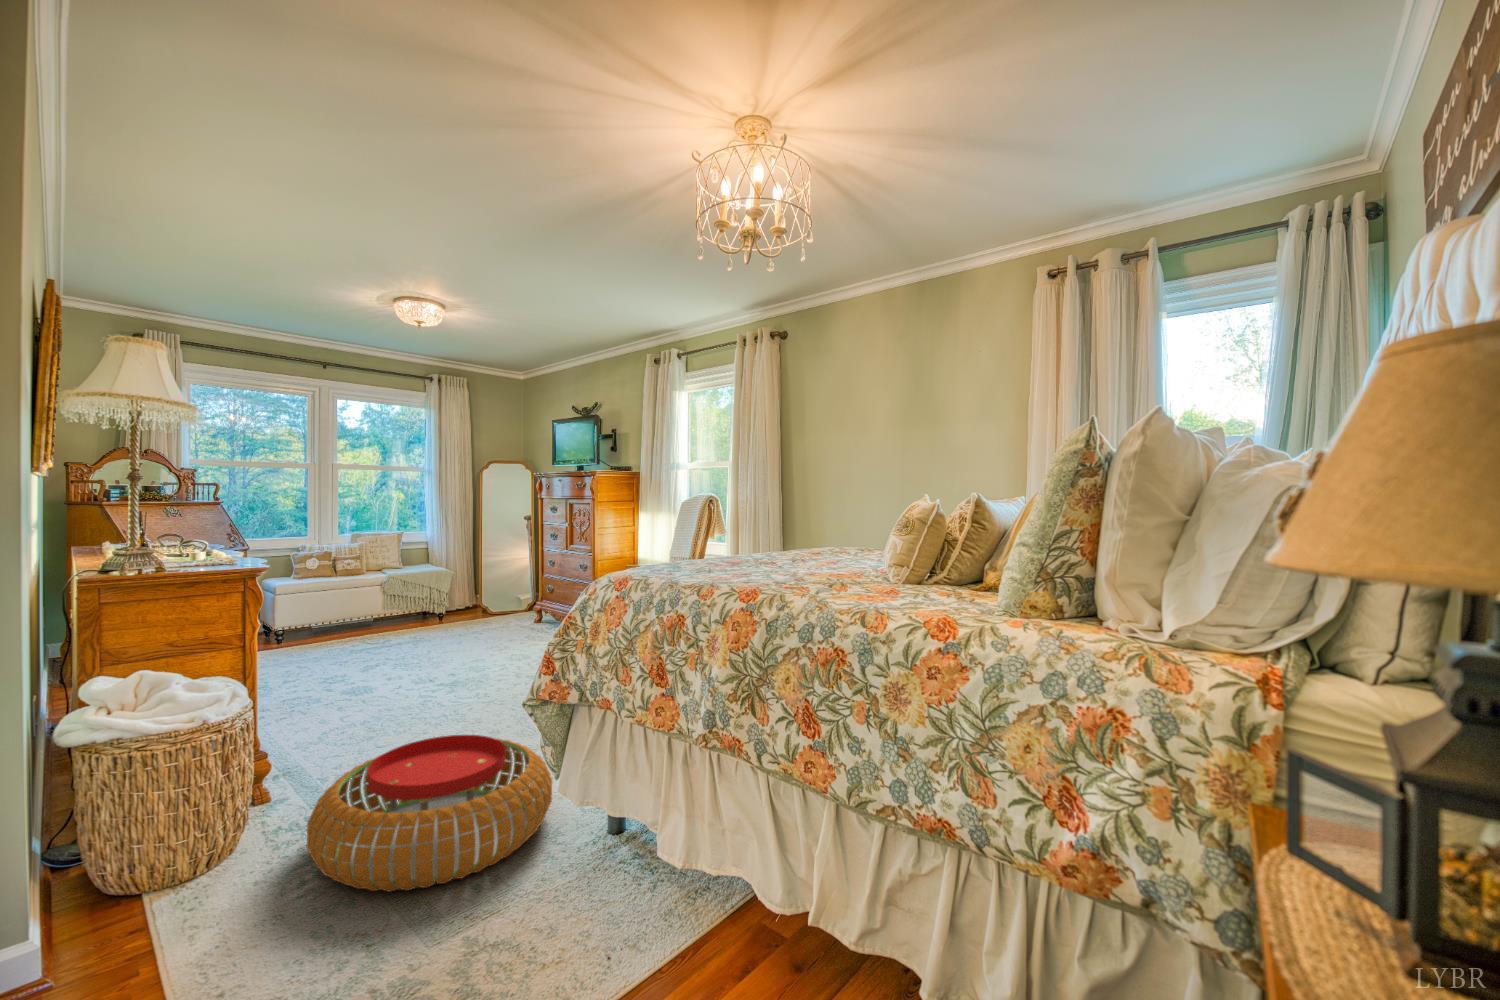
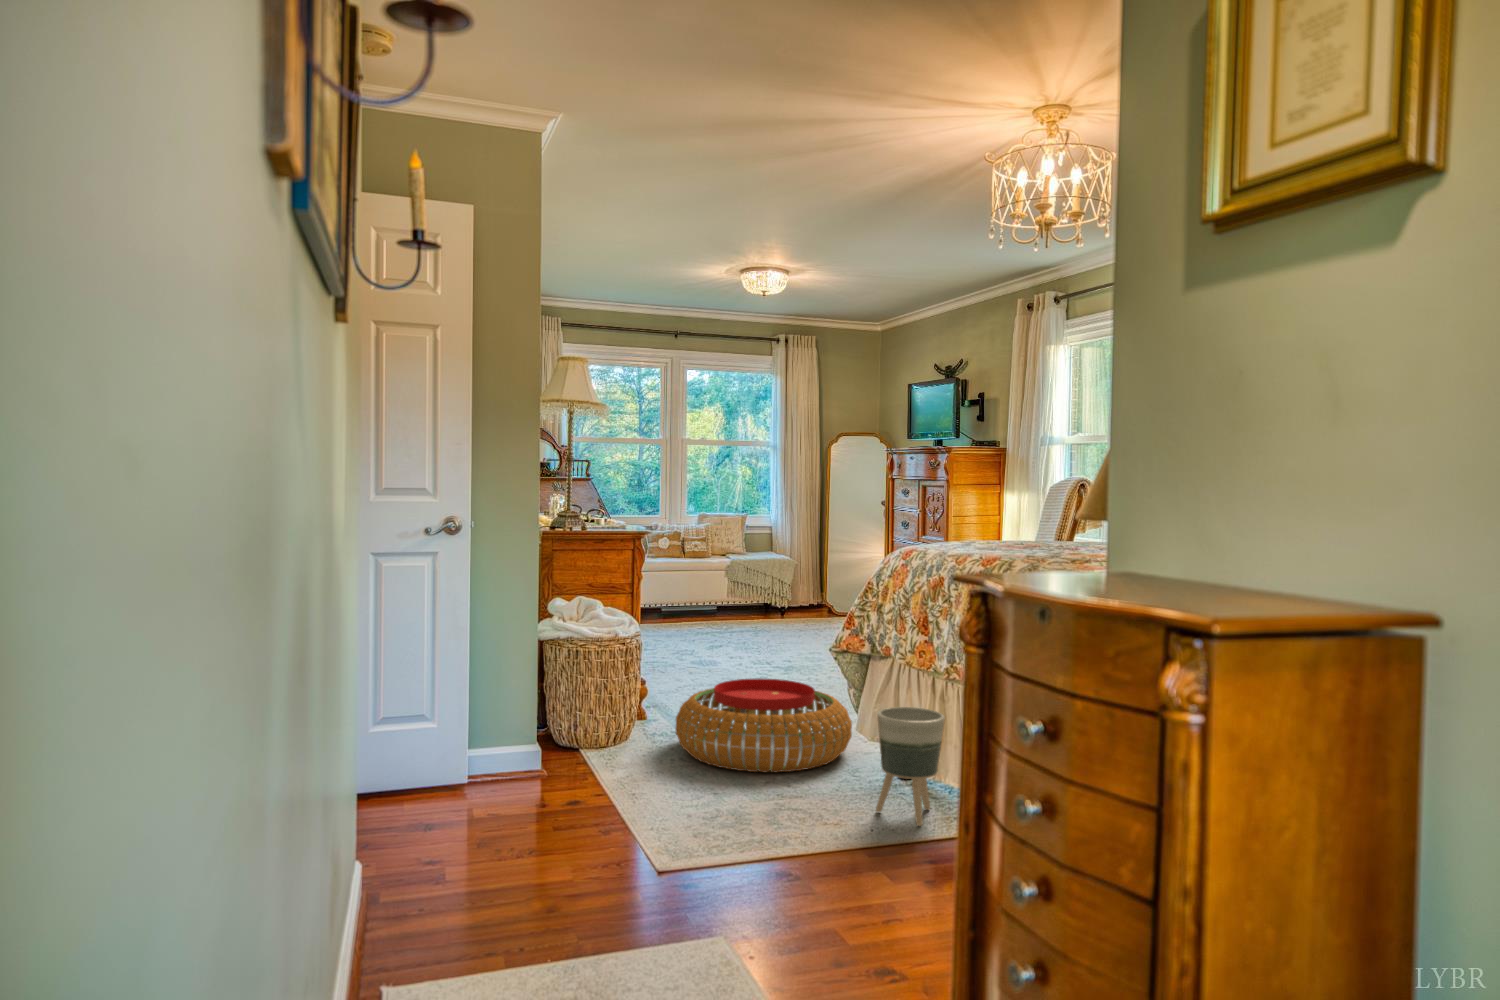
planter: none [613,778,699,948] -> present [876,707,945,826]

